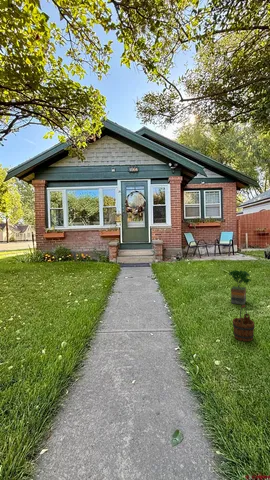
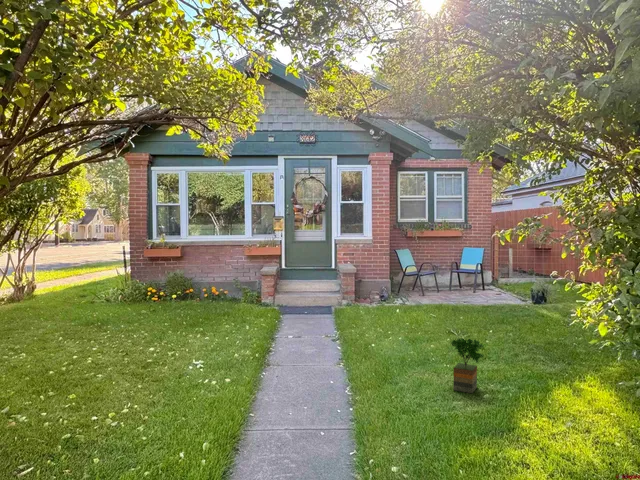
wooden bucket: present [233,305,255,341] -> none [442,400,472,453]

